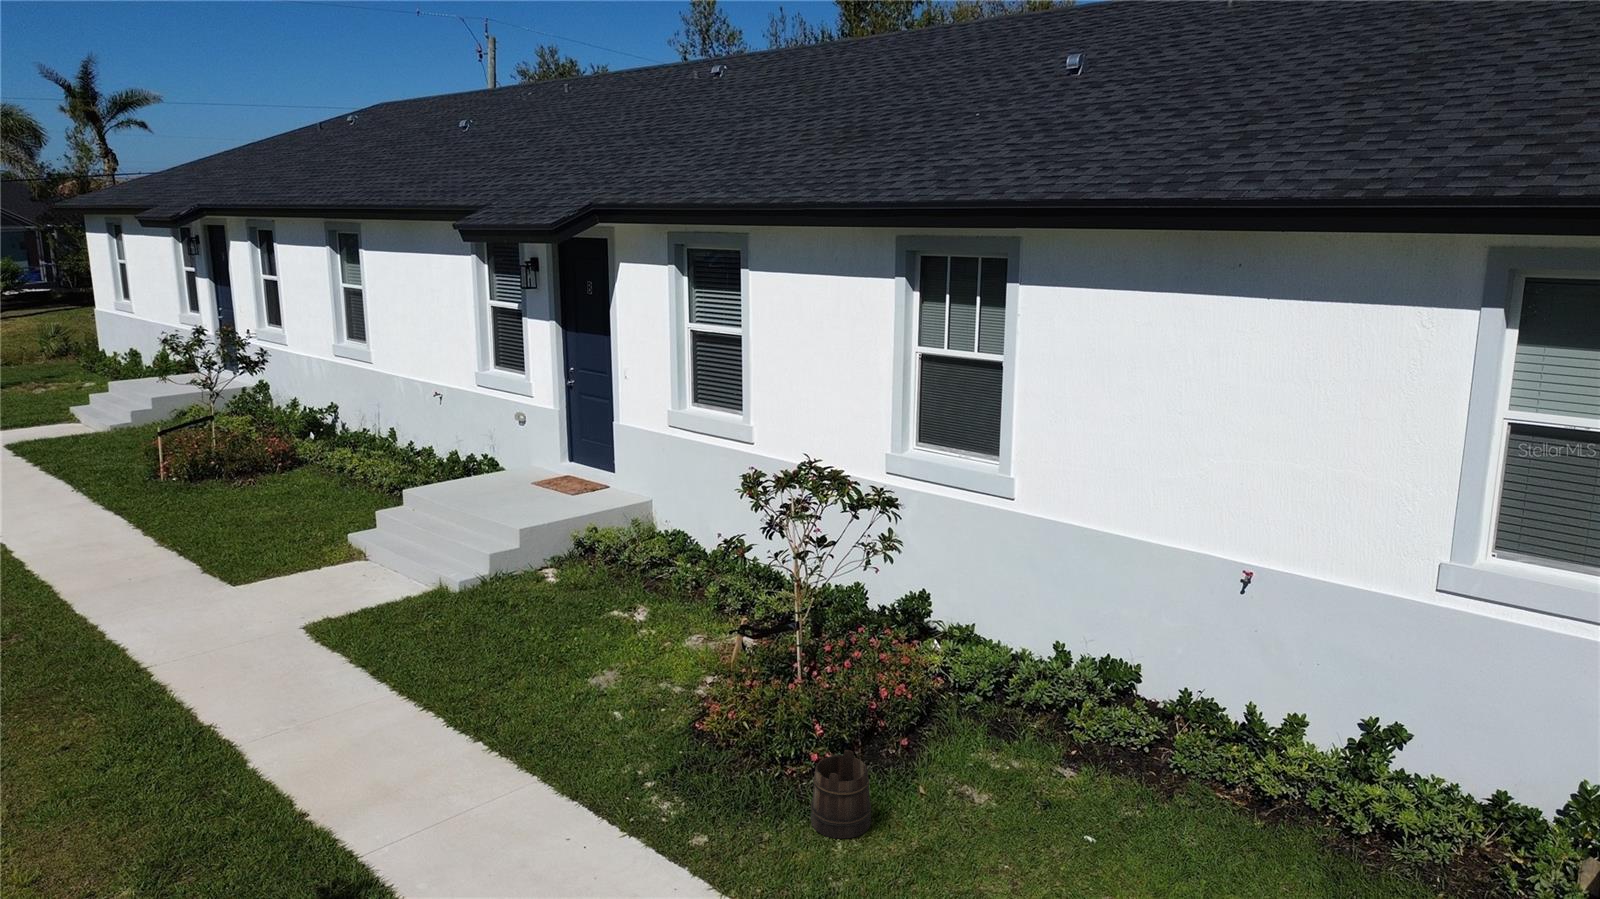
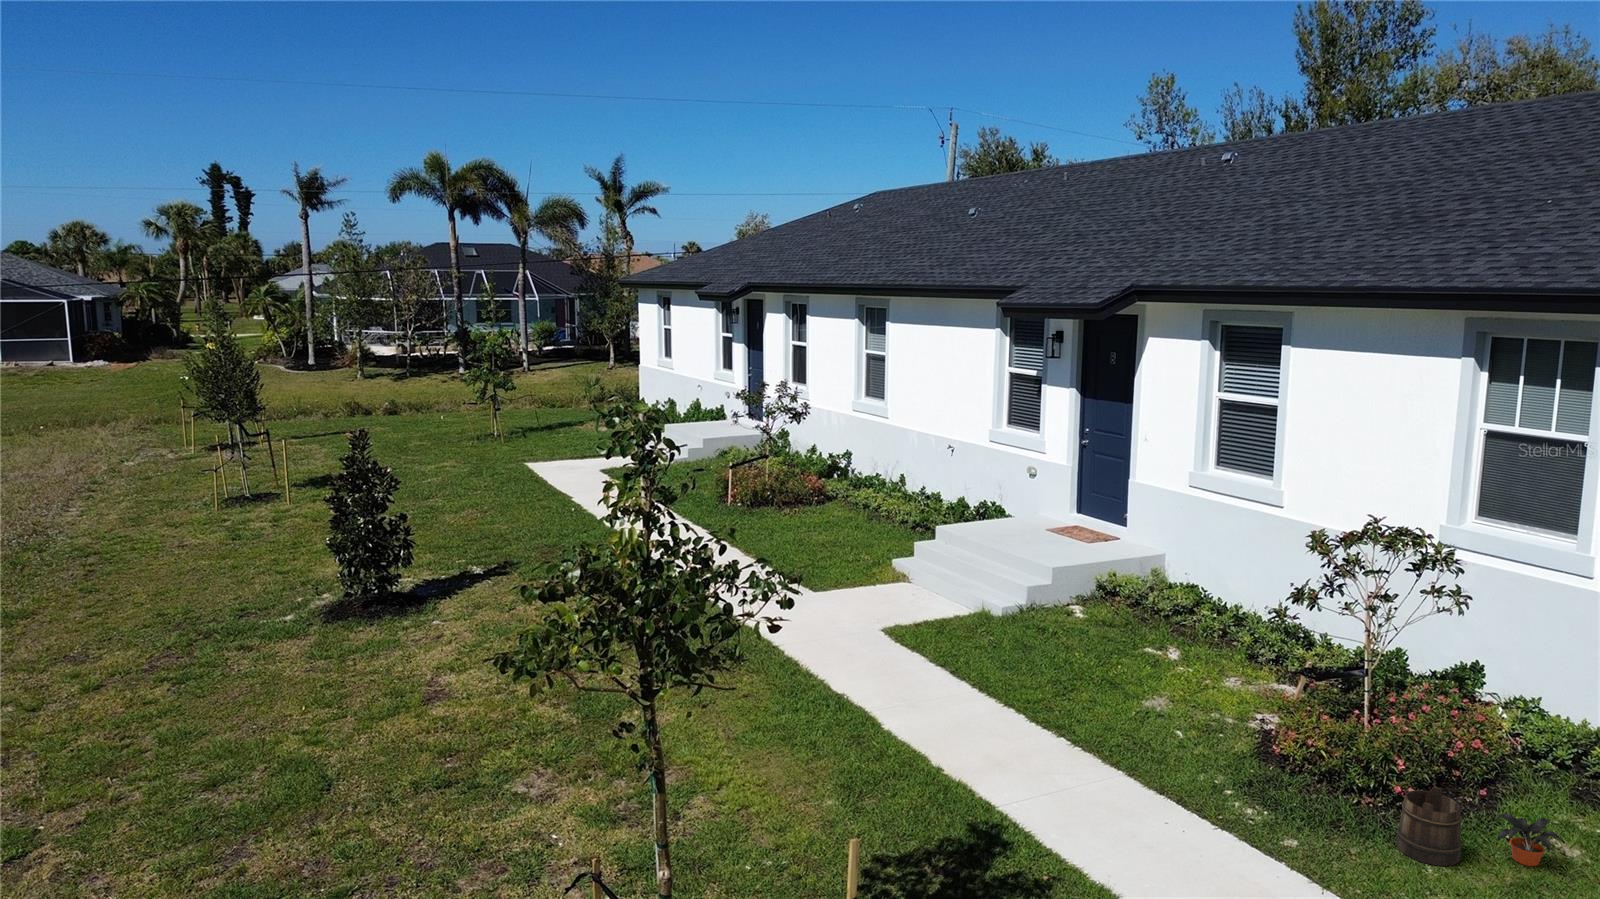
potted plant: none [905,764,962,818] -> present [1497,813,1561,866]

